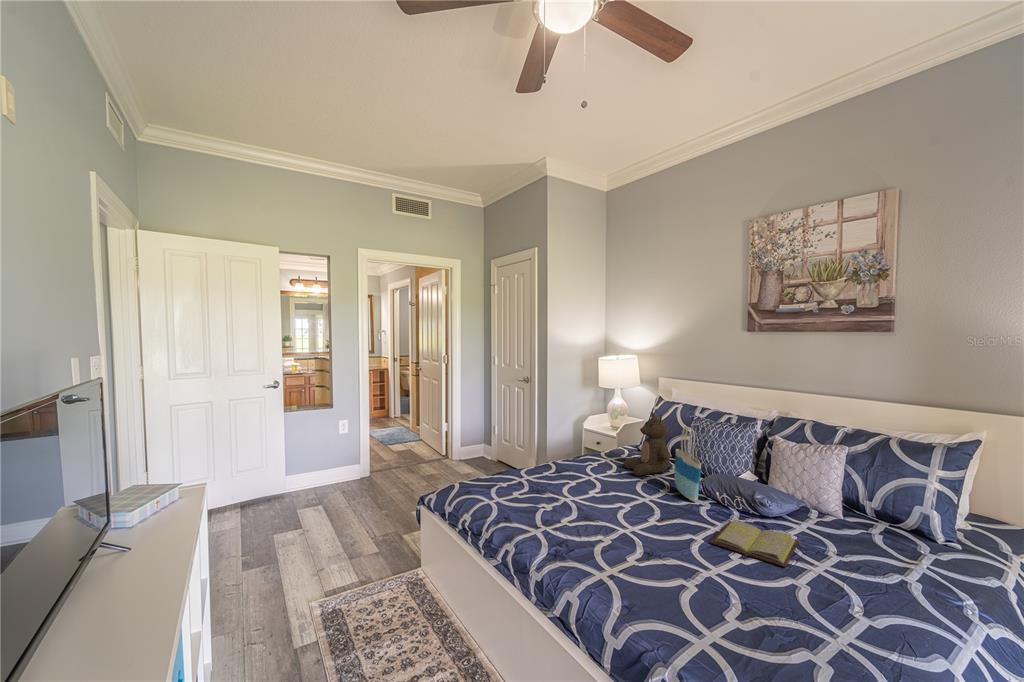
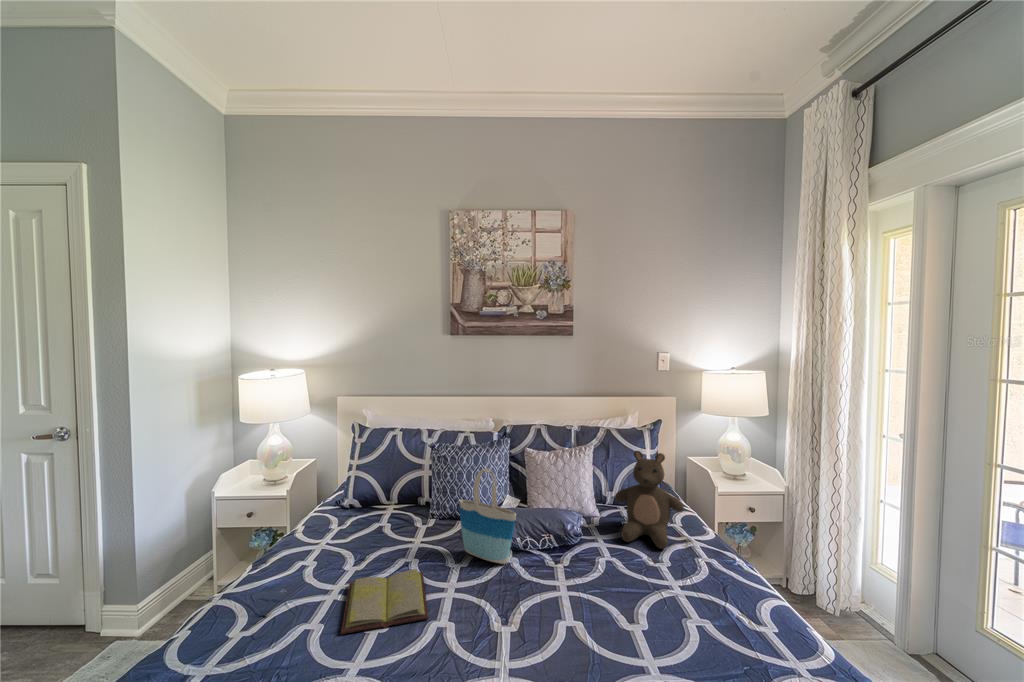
stuffed bear: present [624,412,670,476] -> present [615,451,684,549]
diary: present [710,520,799,567] -> present [341,569,428,634]

